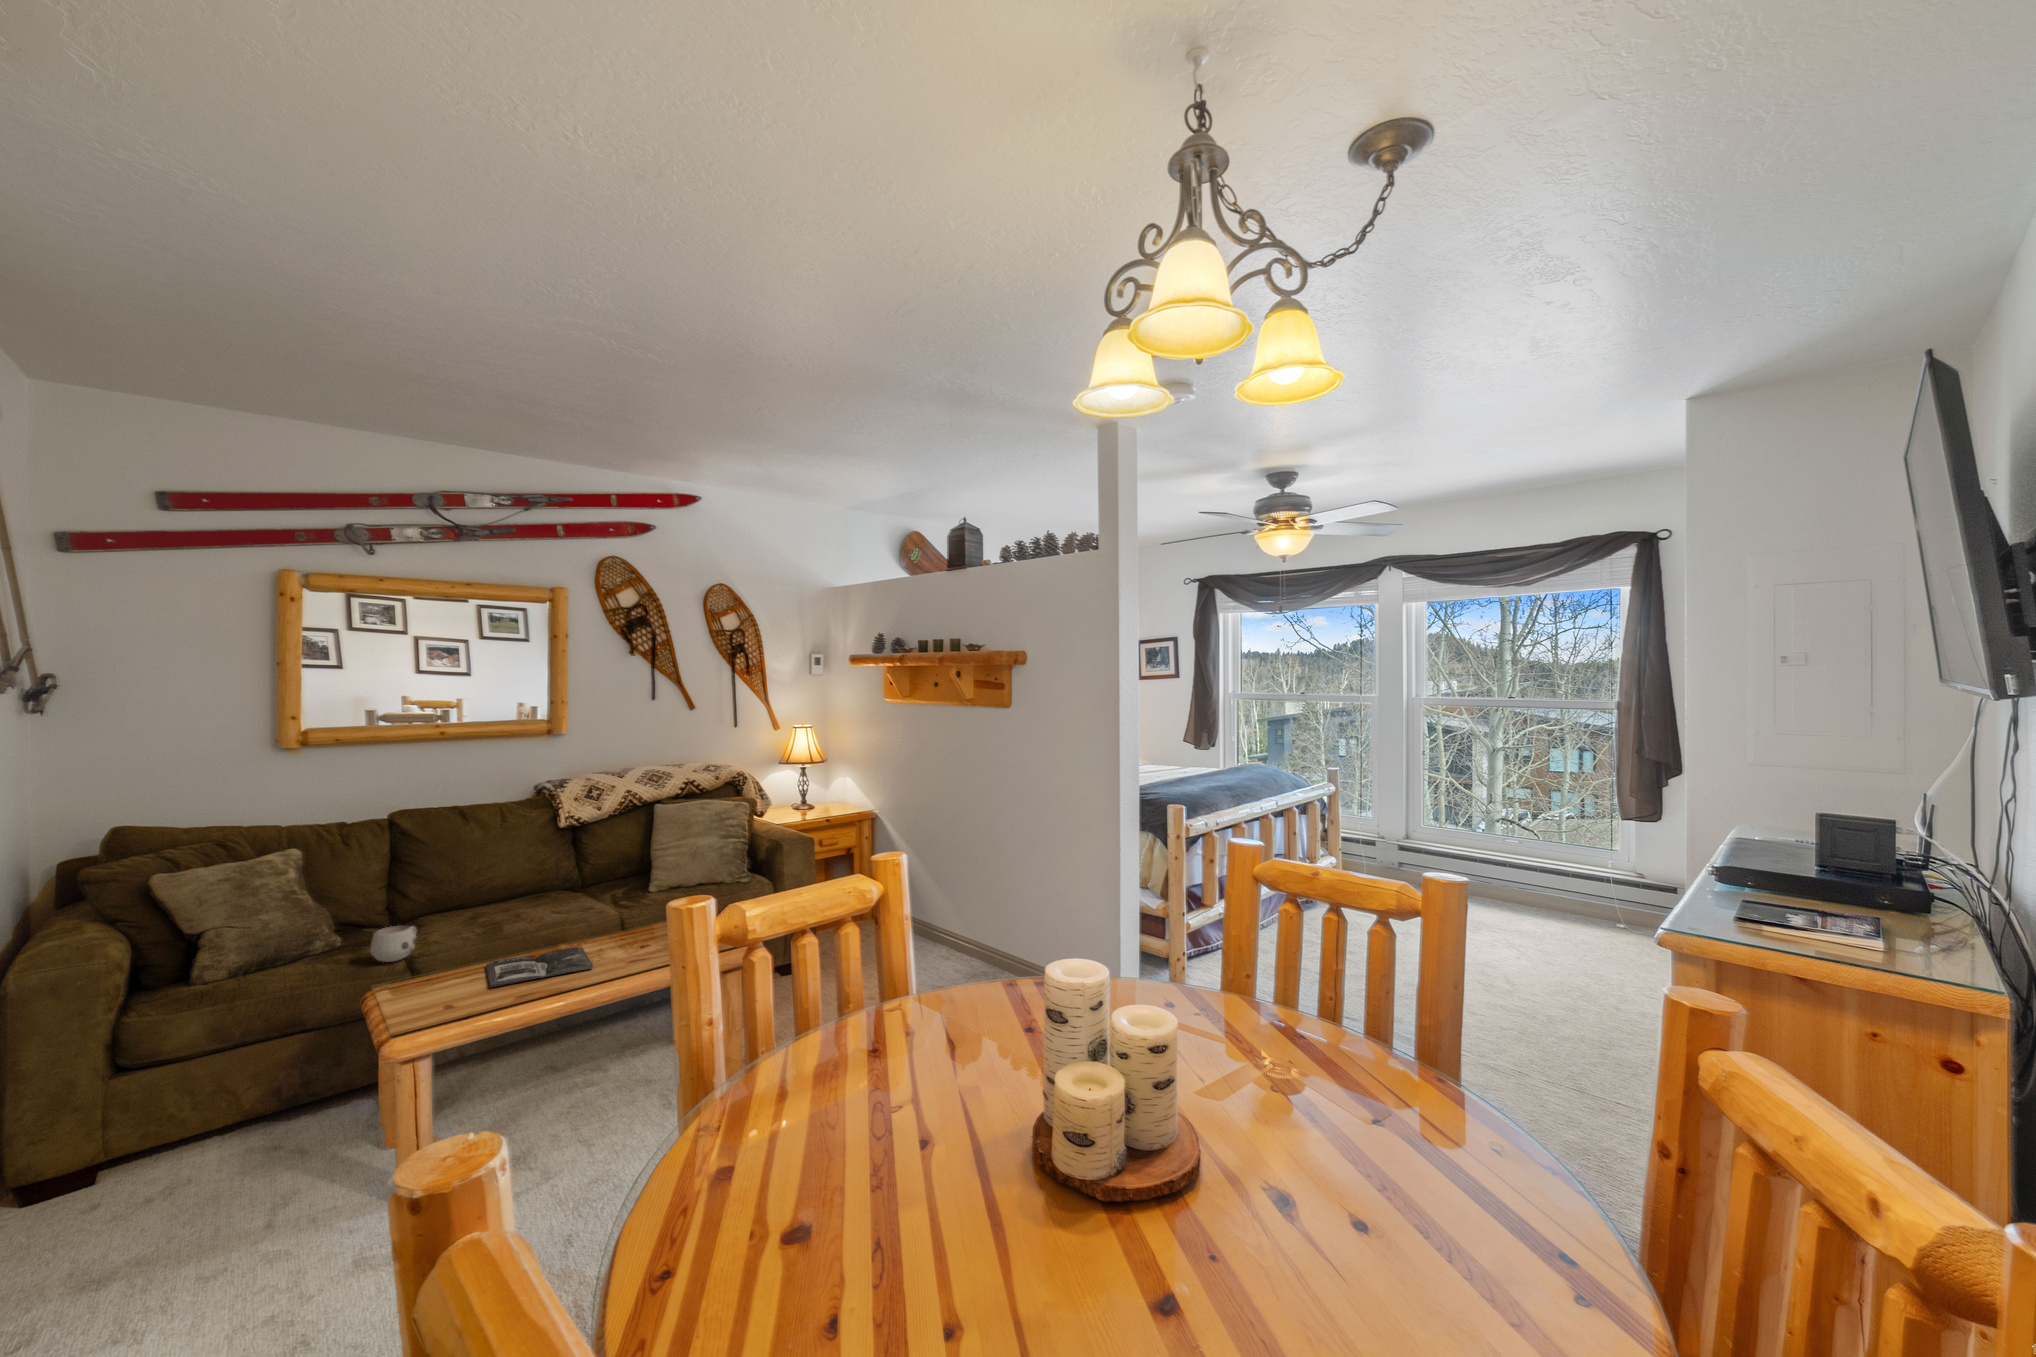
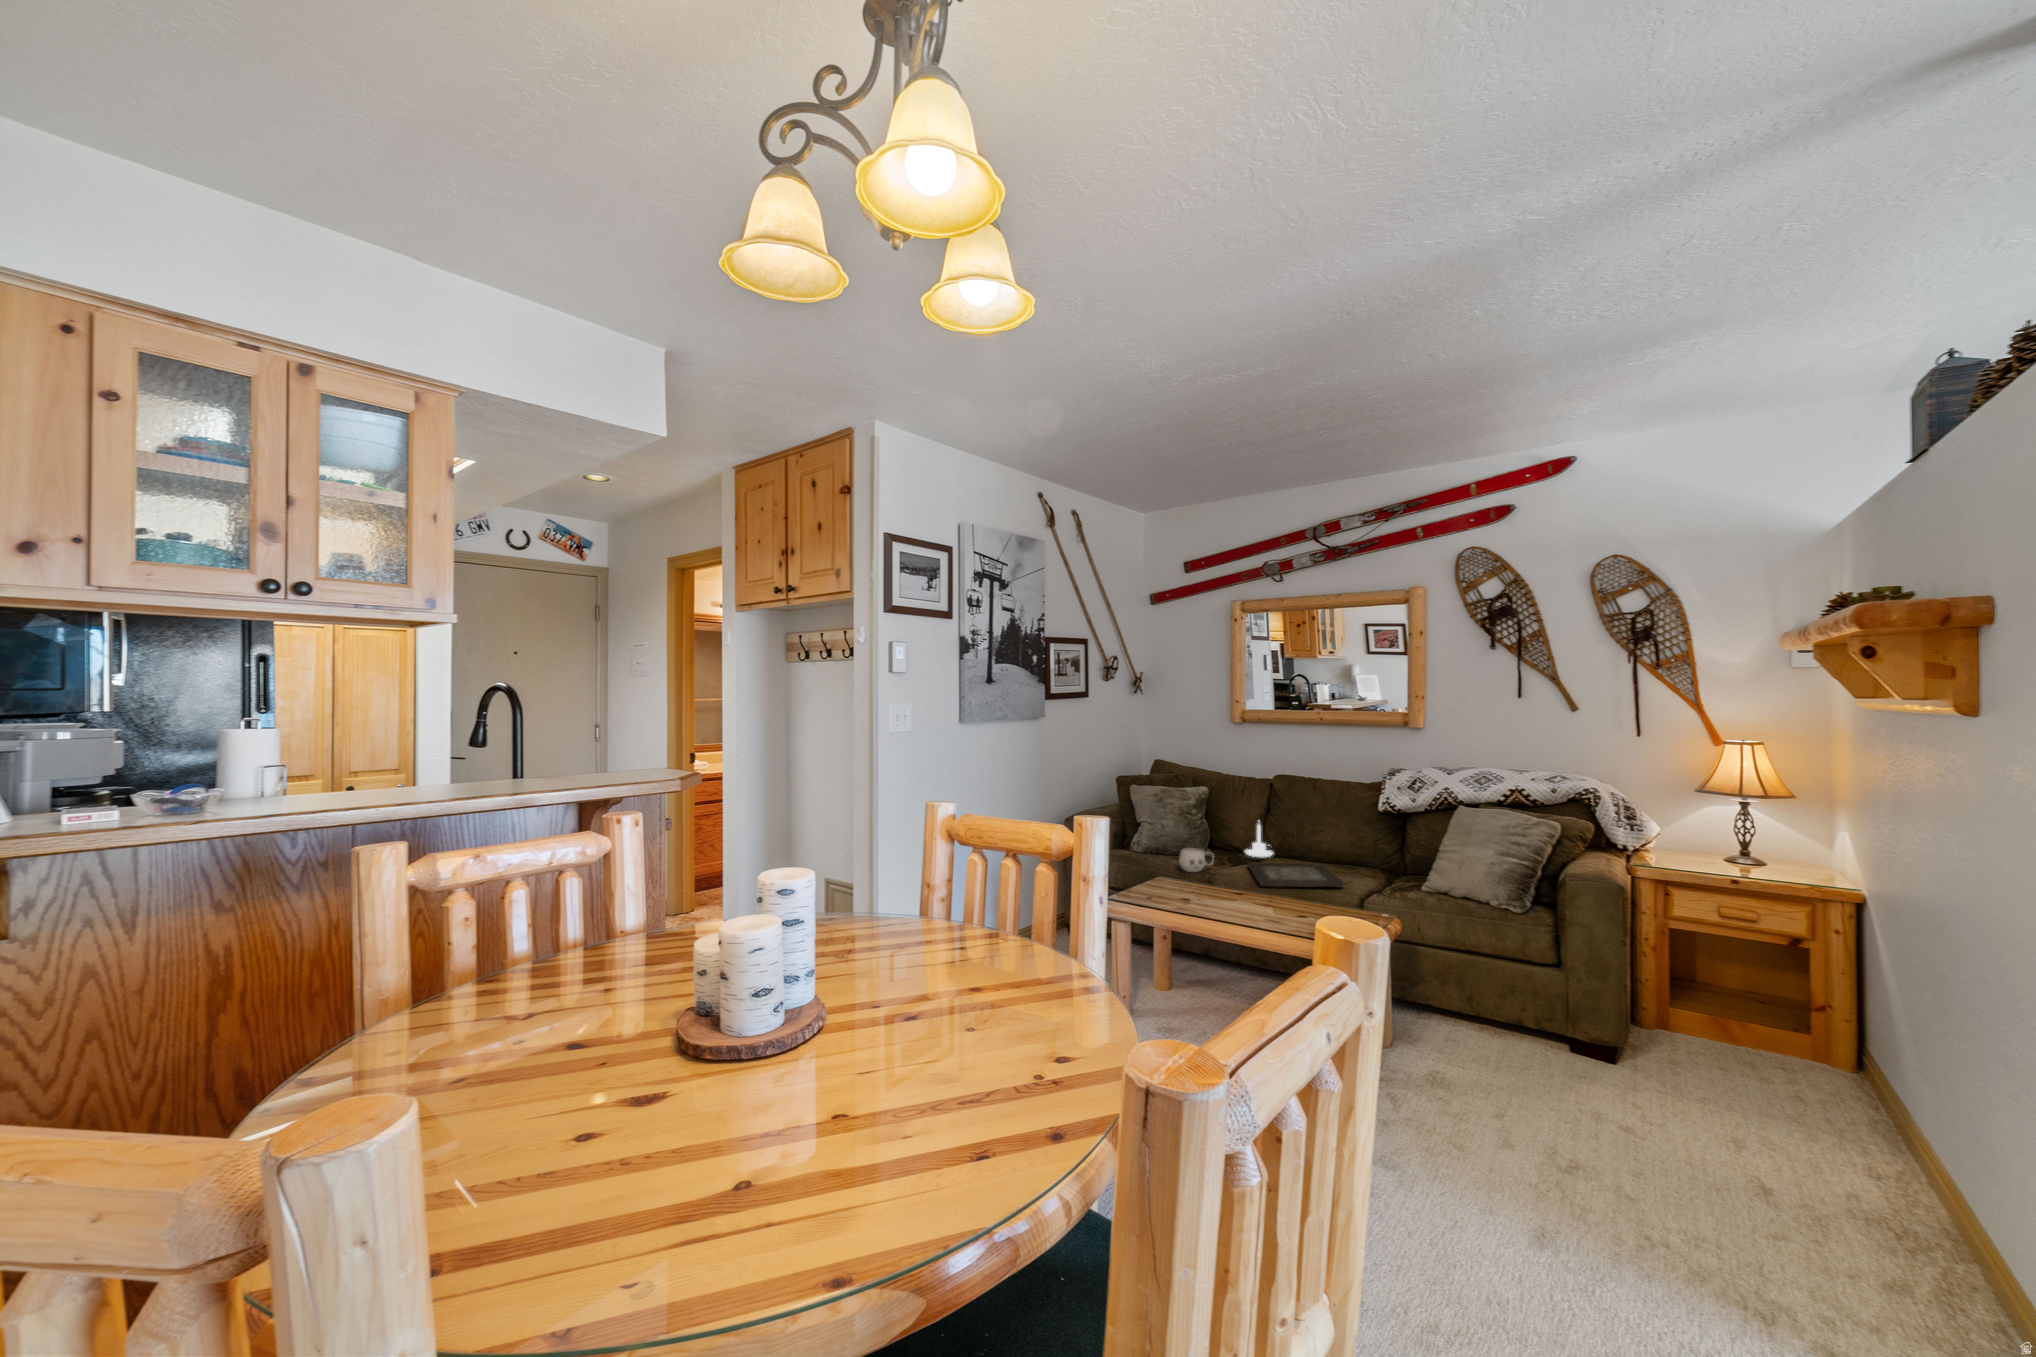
candle holder: none [387,870,431,921] -> present [1245,820,1273,857]
decorative tray: none [441,900,597,940] -> present [1248,862,1344,887]
magazine: present [486,947,593,987] -> none [1177,889,1270,914]

